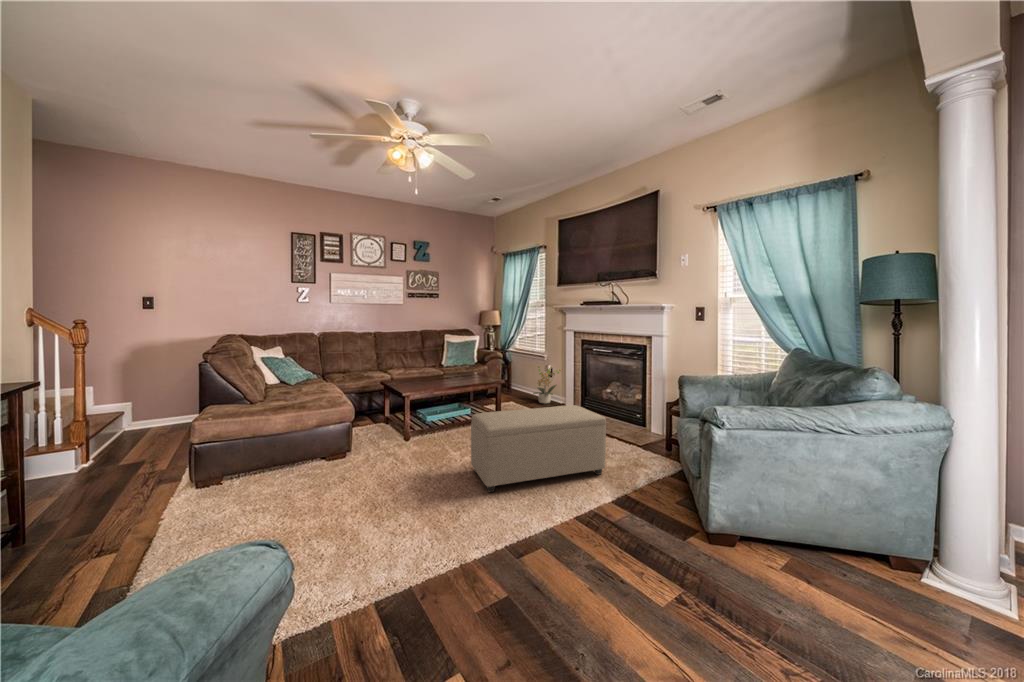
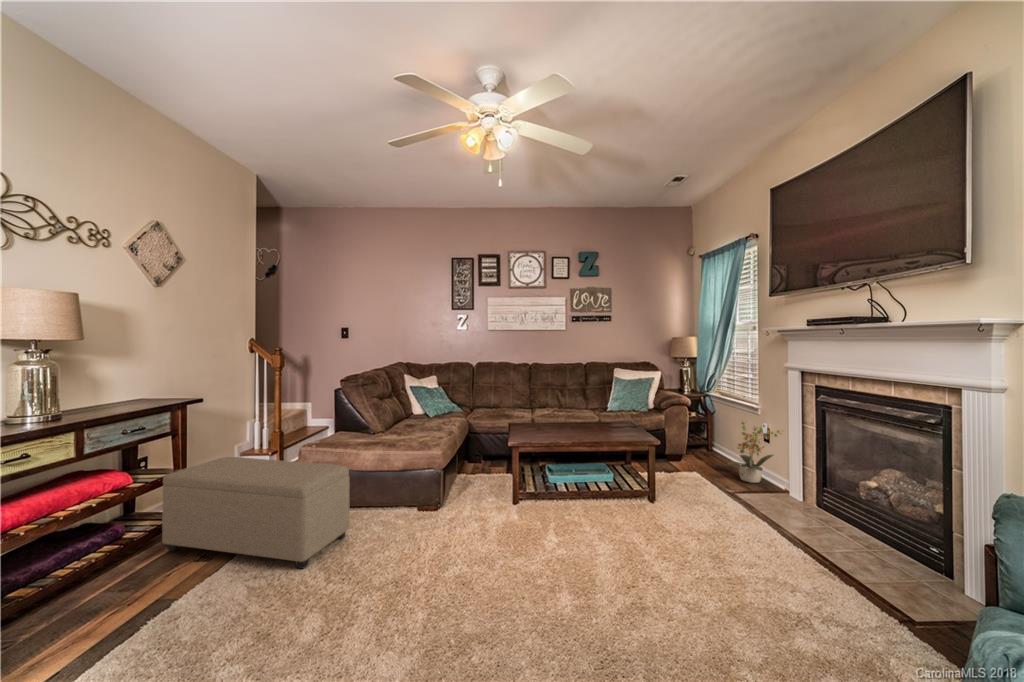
ottoman: present [471,405,606,492] -> present [162,457,350,569]

